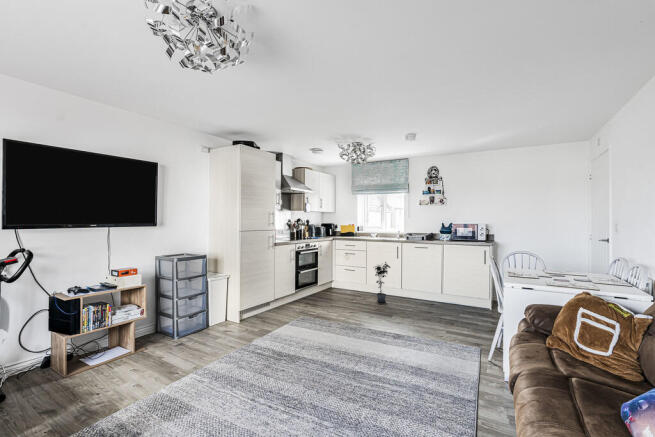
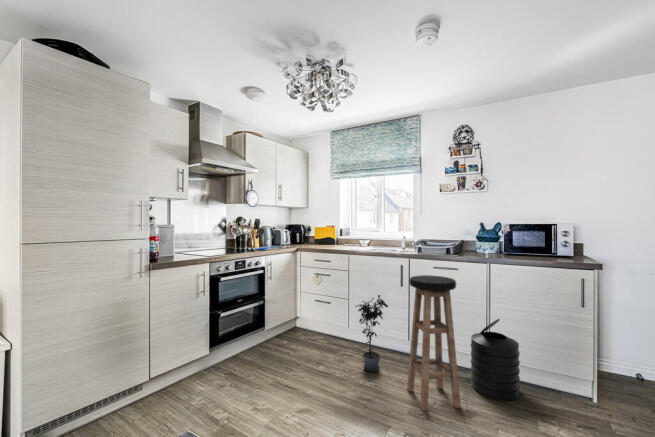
bar stool: none [401,250,426,312] -> present [407,275,461,411]
trash can: none [433,271,457,310] -> present [471,319,520,401]

